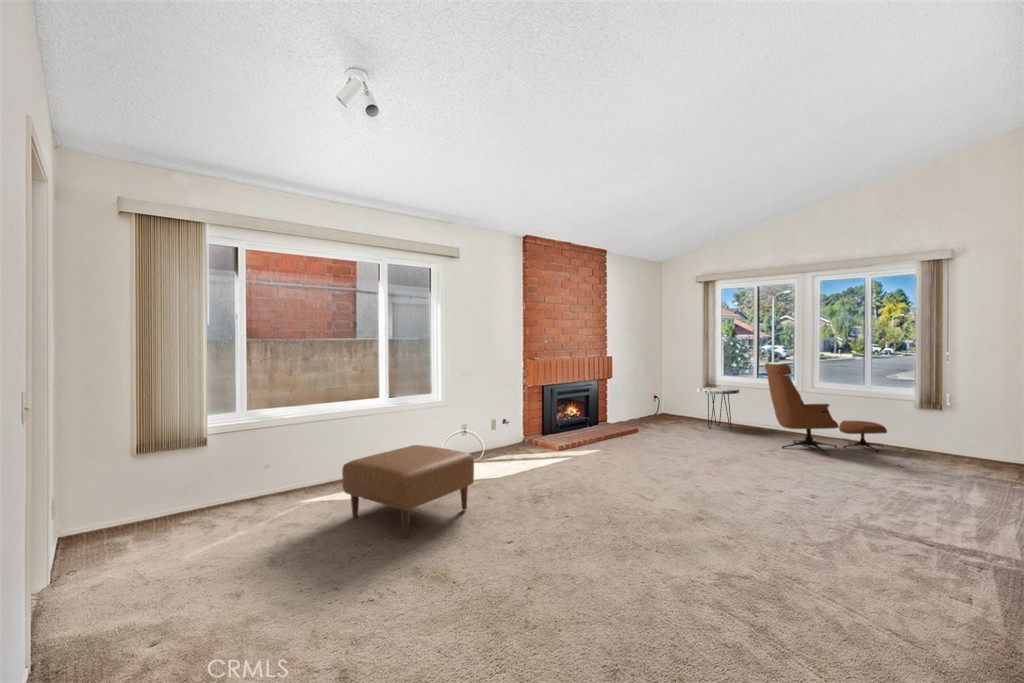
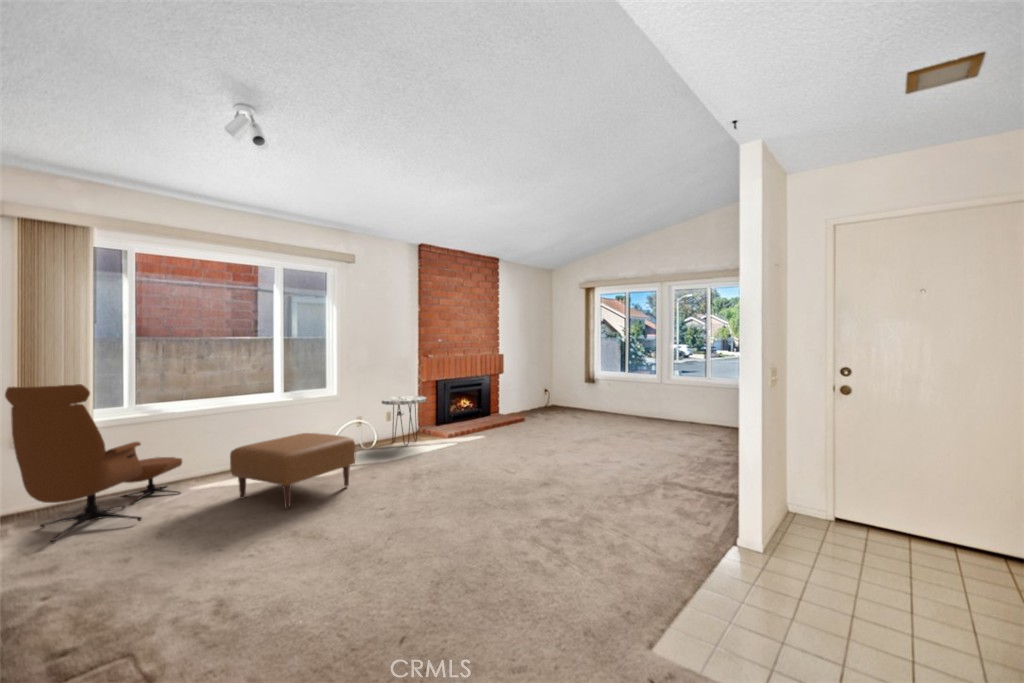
lounge chair: present [765,363,887,454] -> present [5,384,182,544]
side table: present [697,388,739,429] -> present [382,396,426,445]

